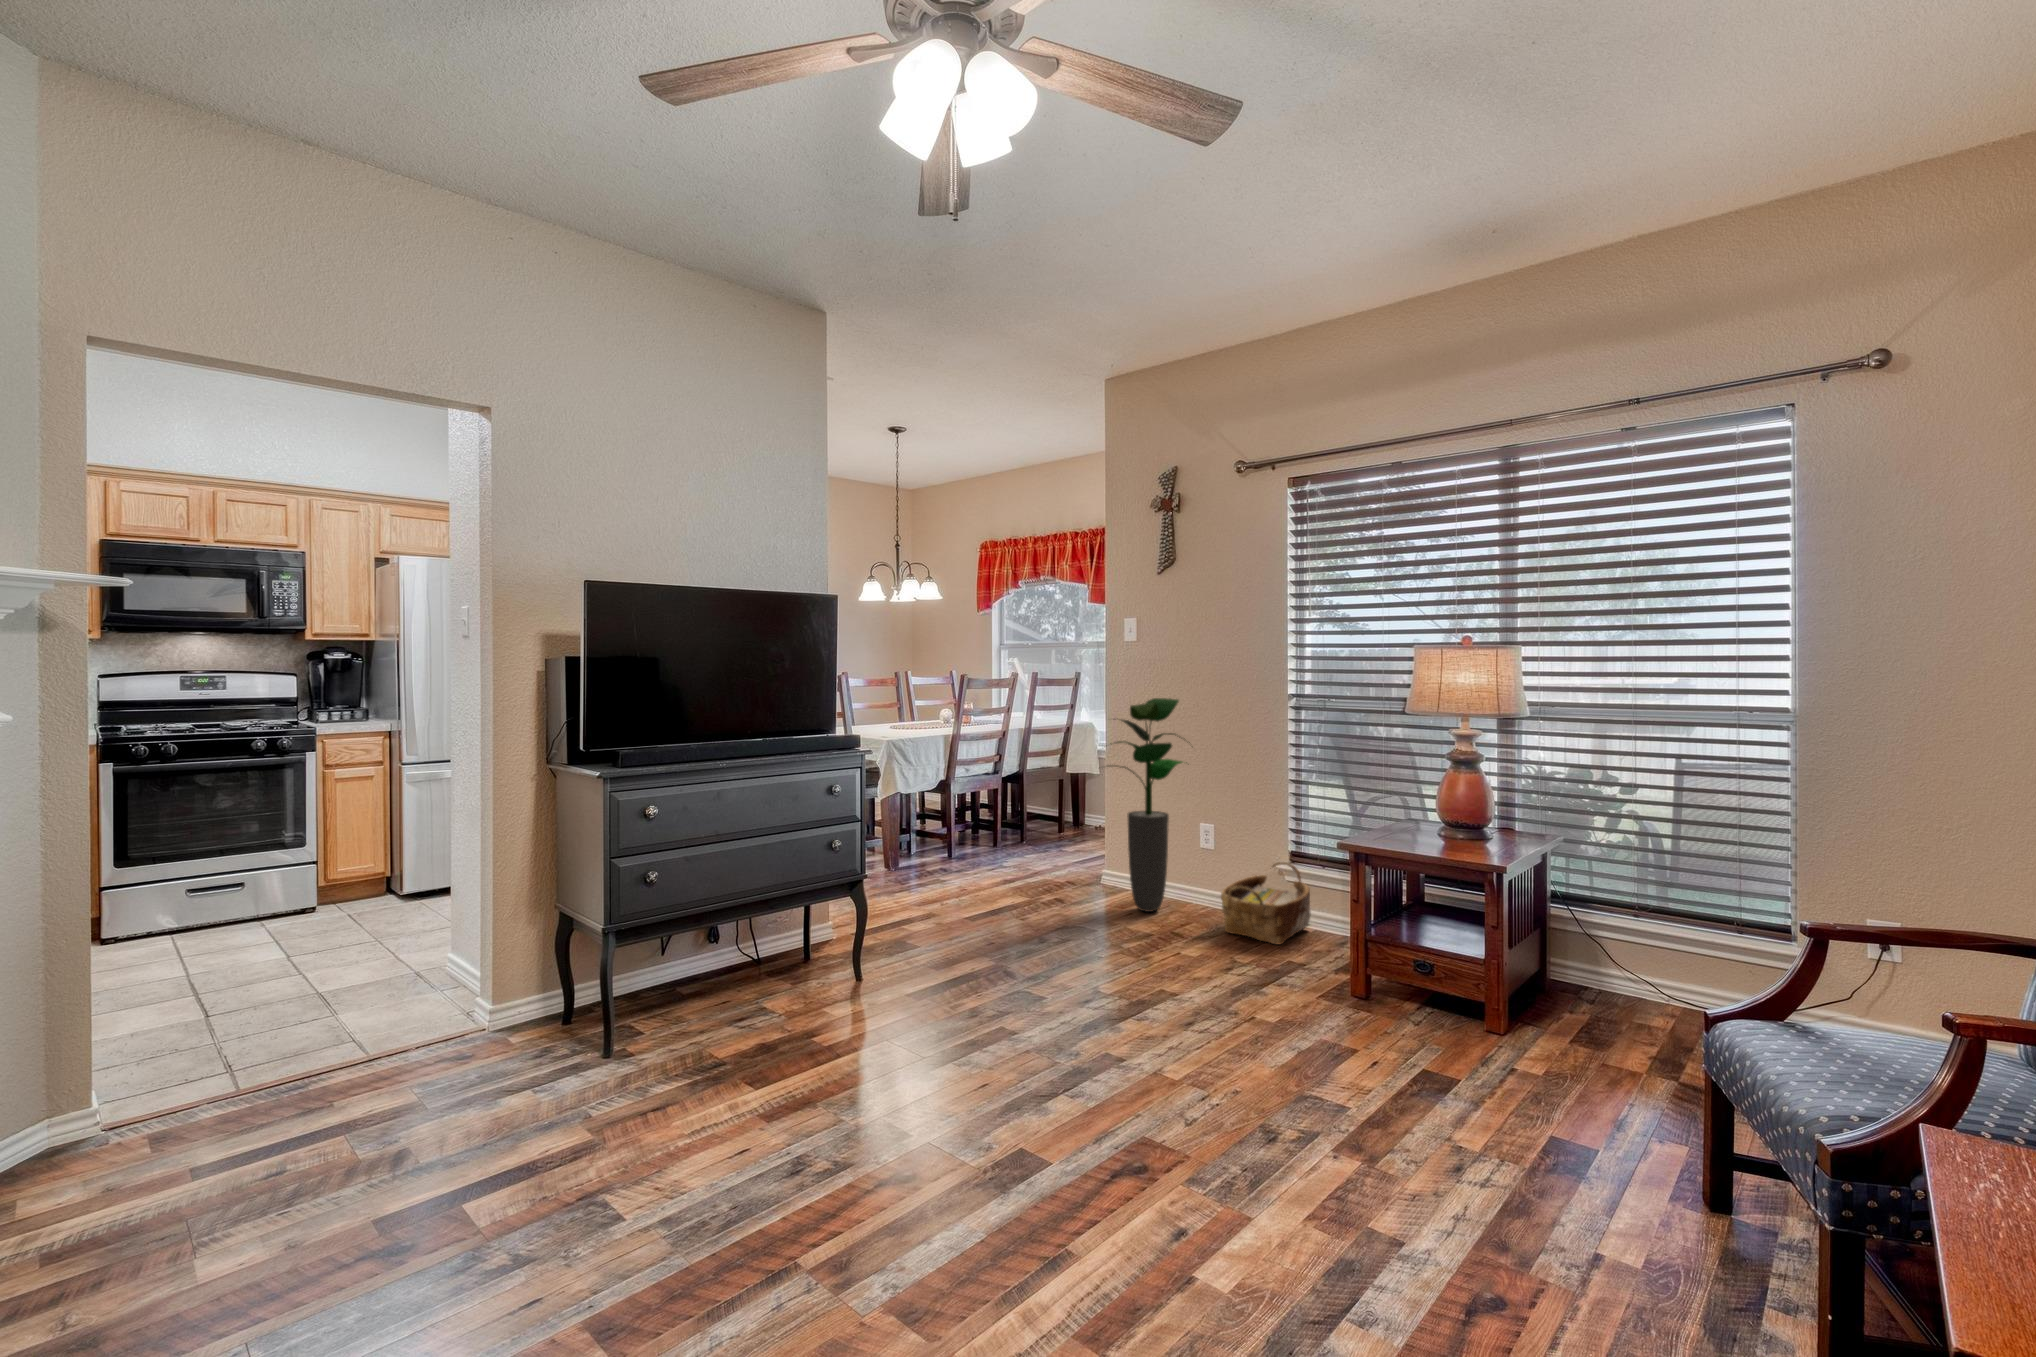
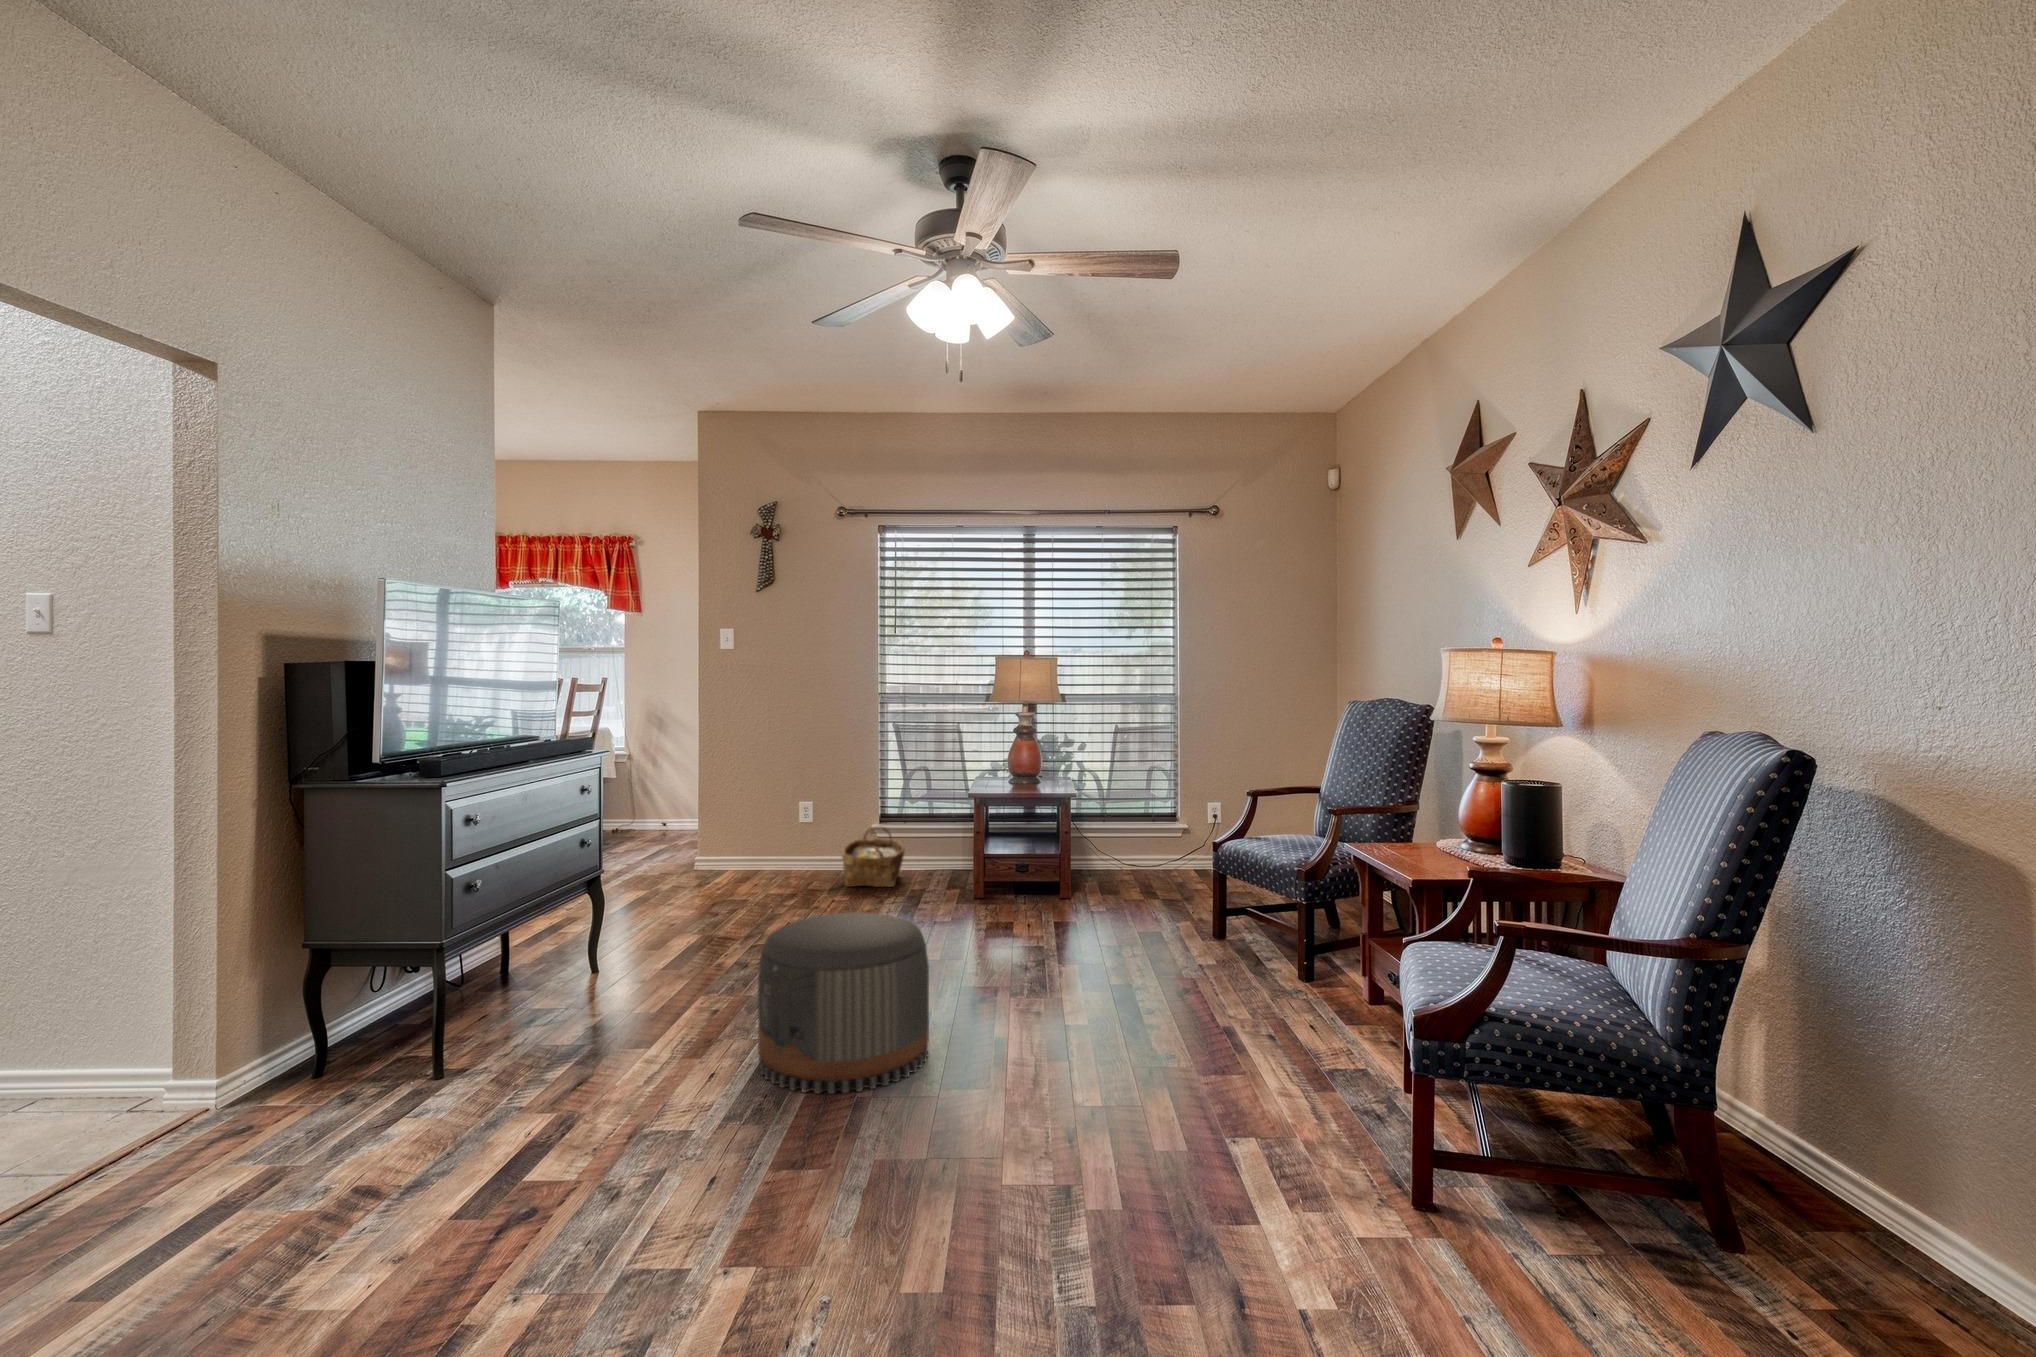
potted plant: present [1117,698,1190,912] -> none [720,700,805,885]
pouf: none [759,986,985,1256] -> present [758,912,929,1094]

